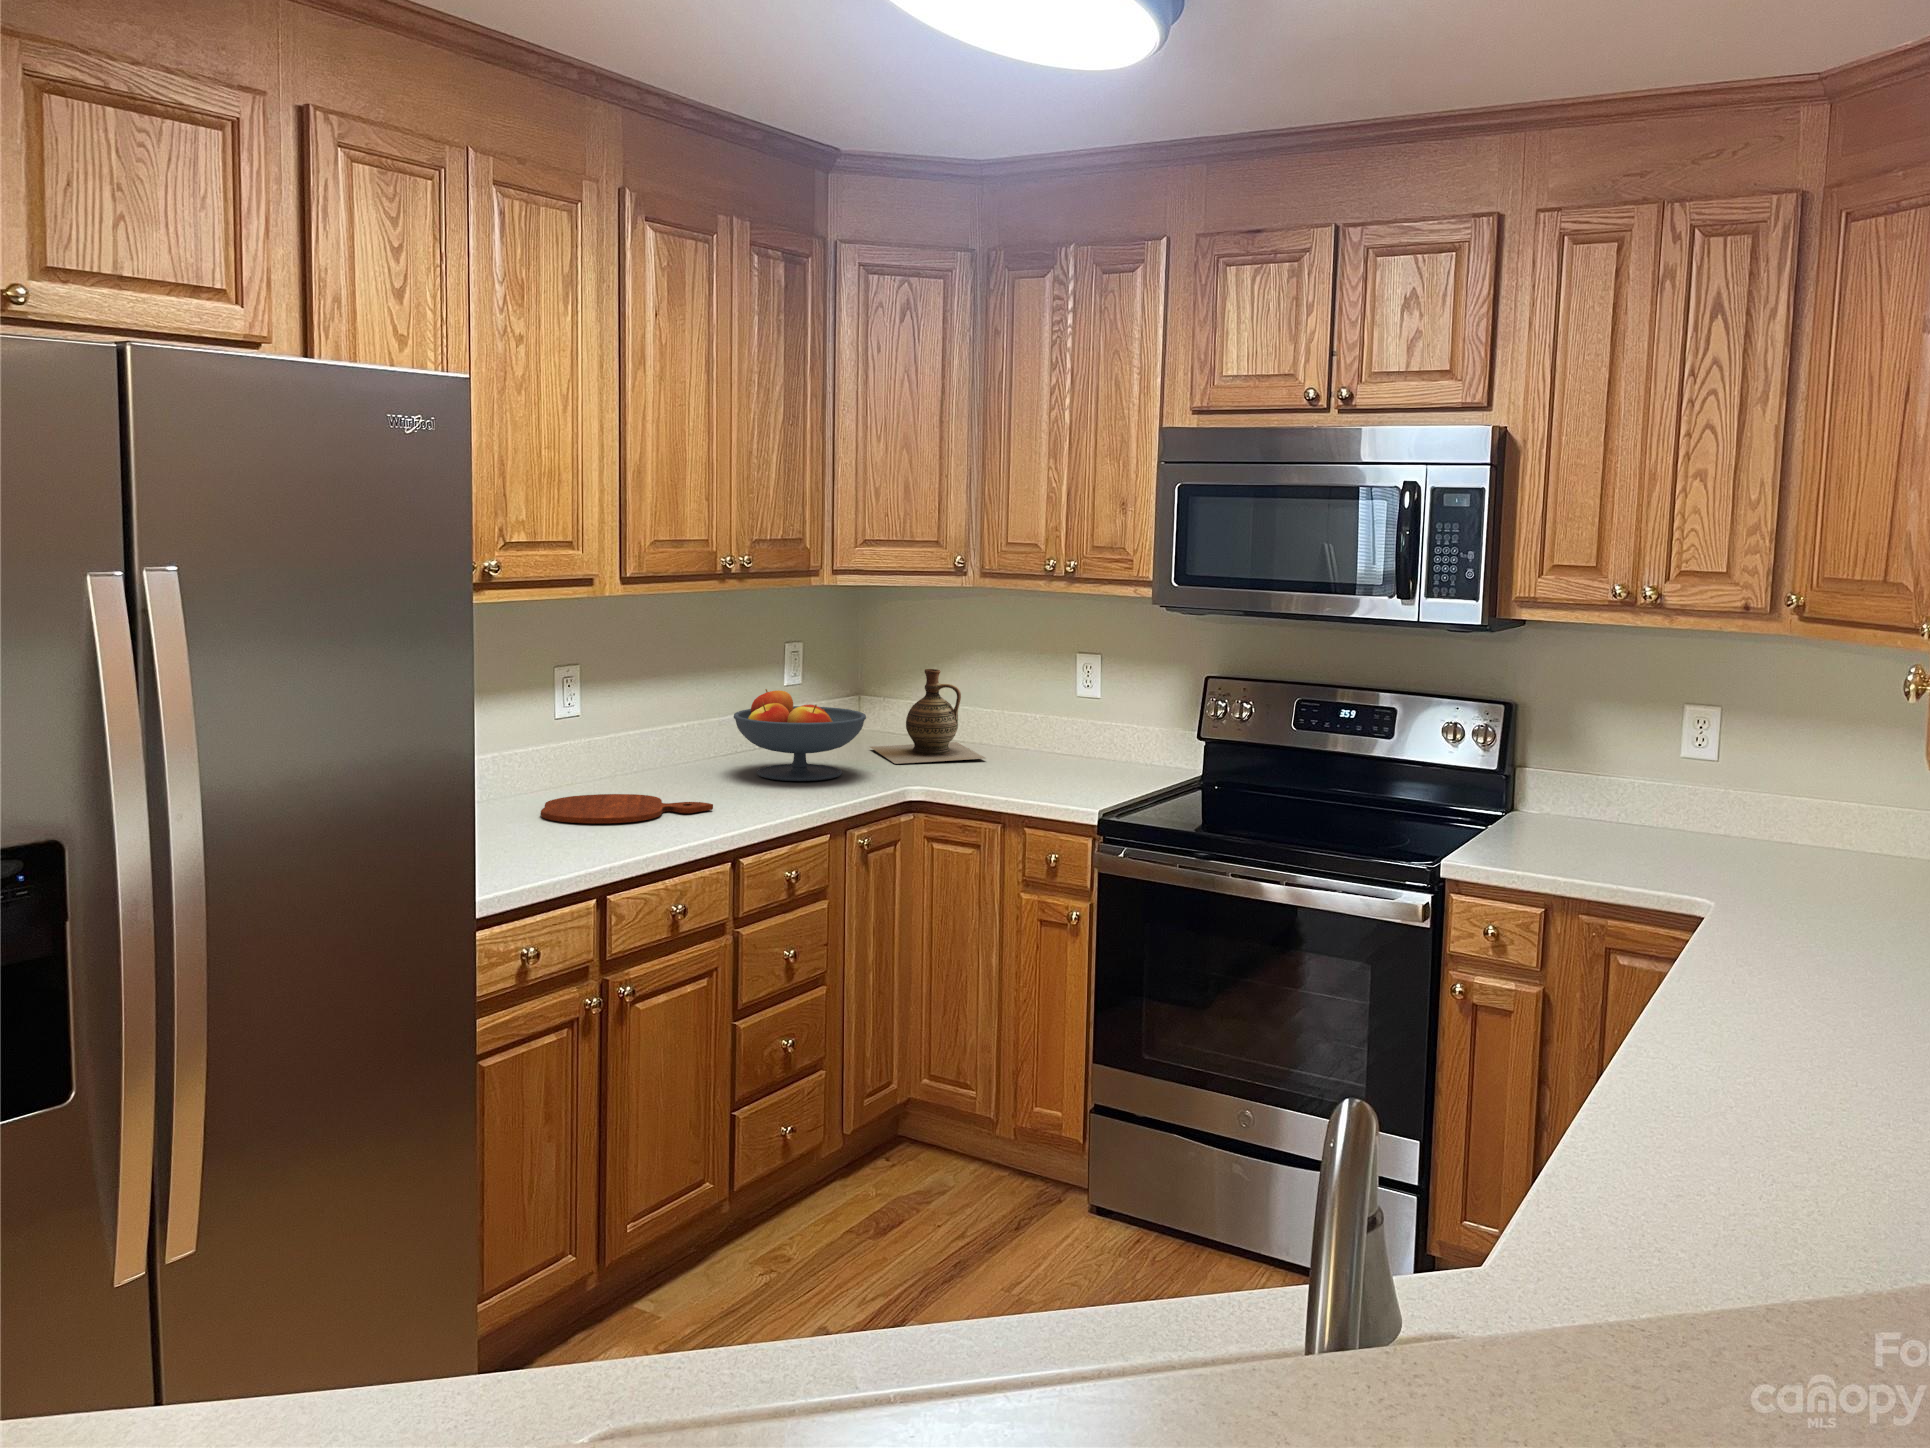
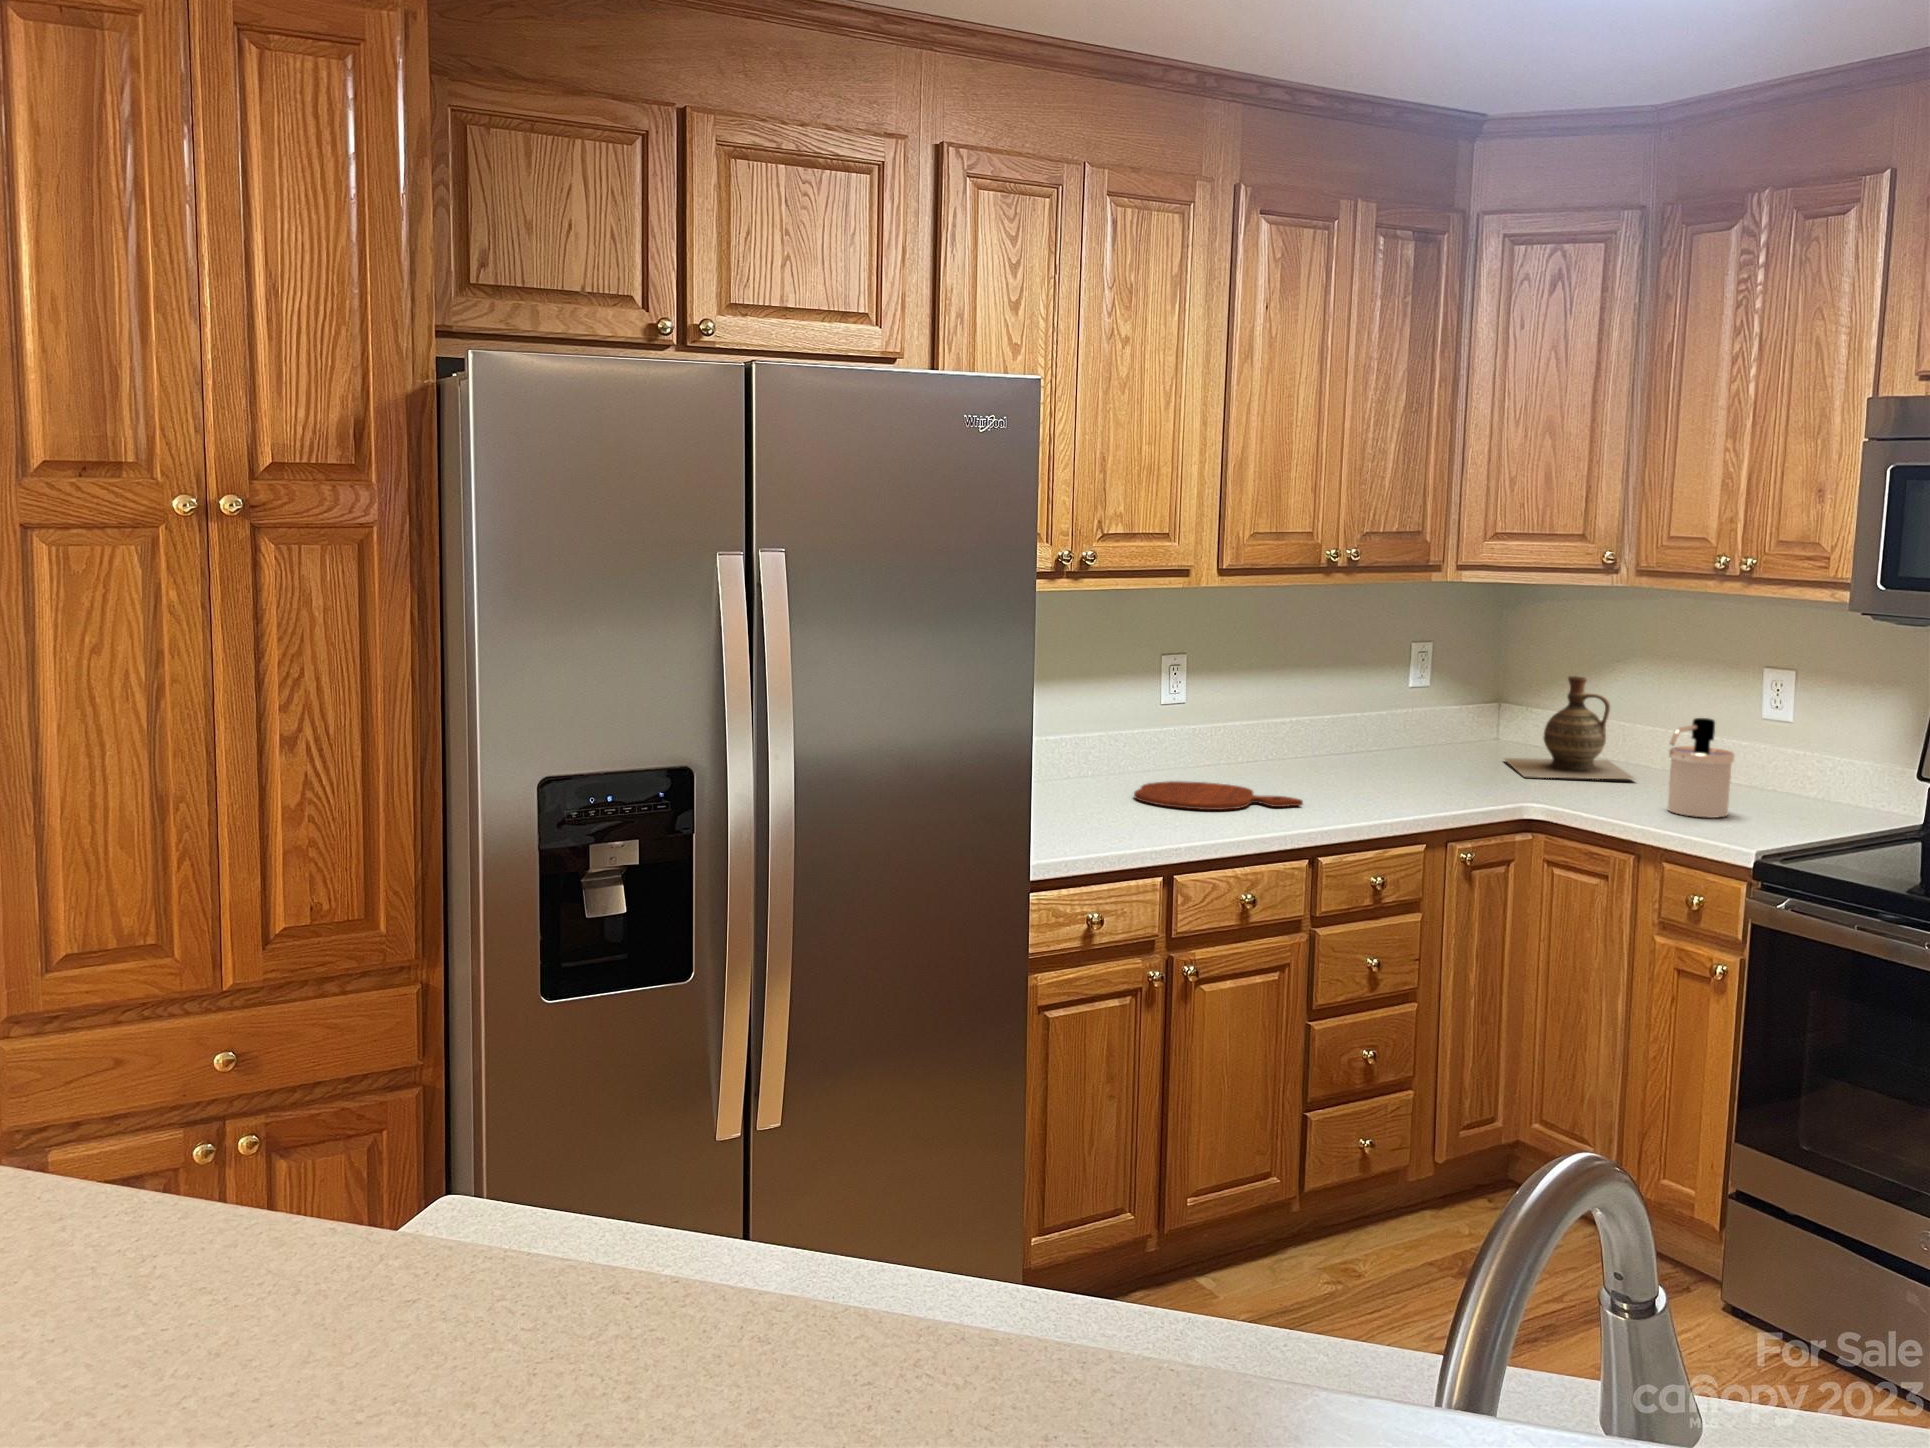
fruit bowl: present [733,689,866,781] -> none [1342,688,1488,787]
soap dispenser: none [1021,702,1071,788] -> present [1668,718,1734,818]

